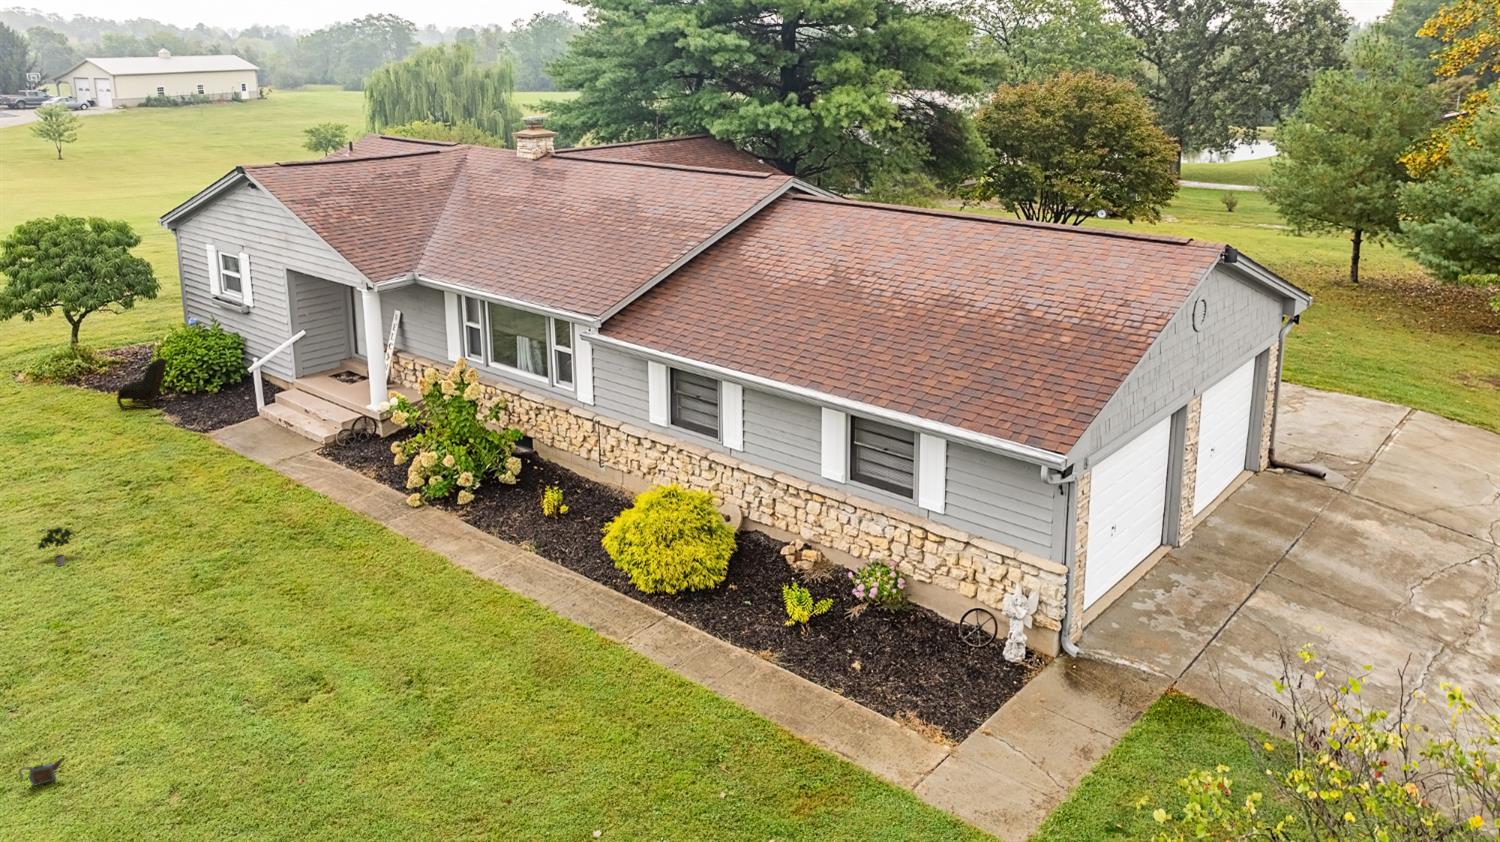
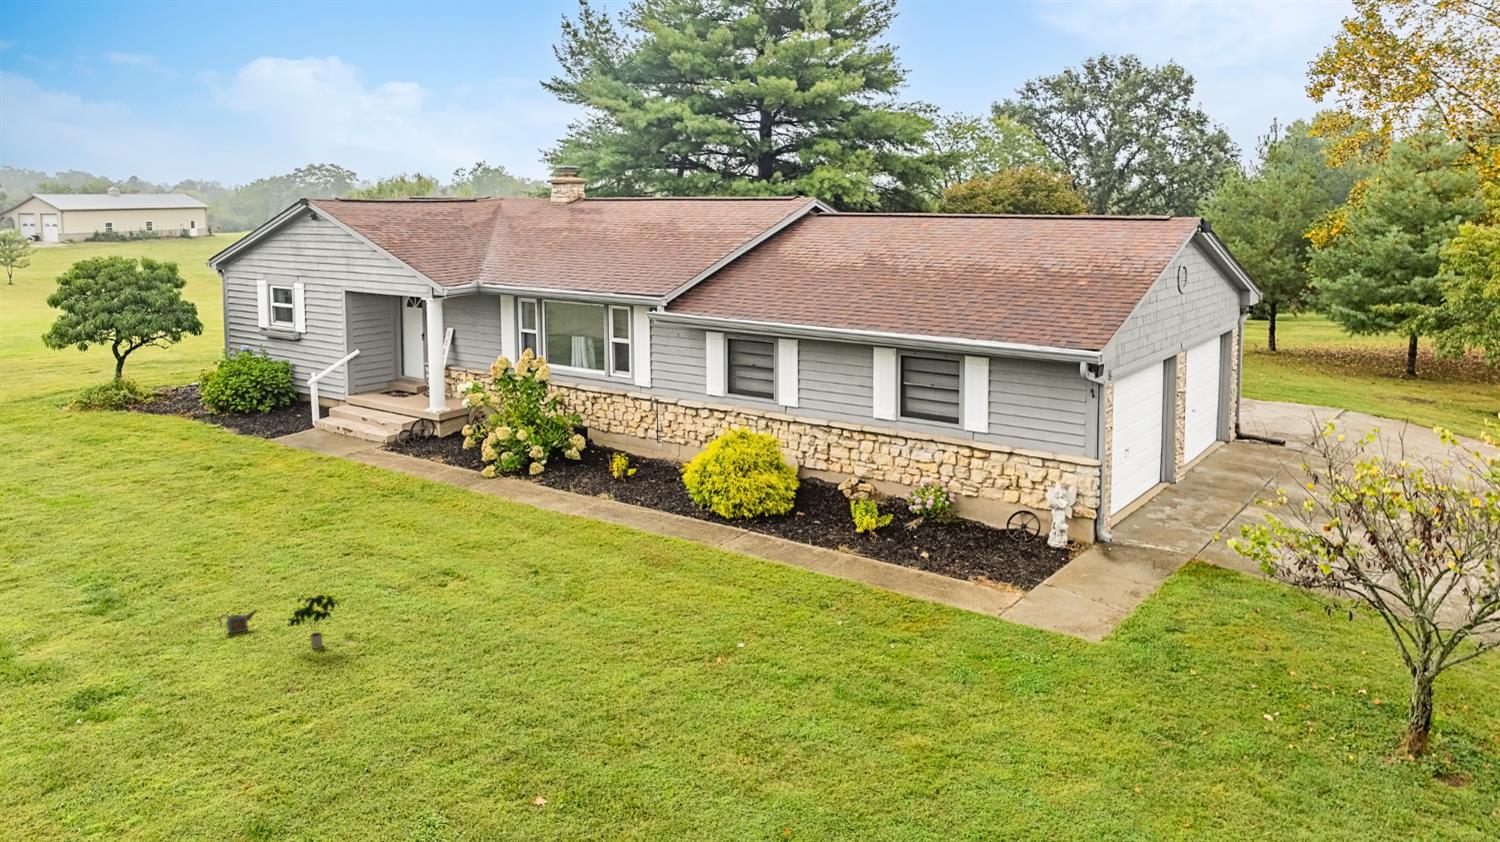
lounge chair: present [117,358,167,410] -> none [175,378,223,426]
potted plant: present [38,527,75,566] -> present [290,595,340,649]

